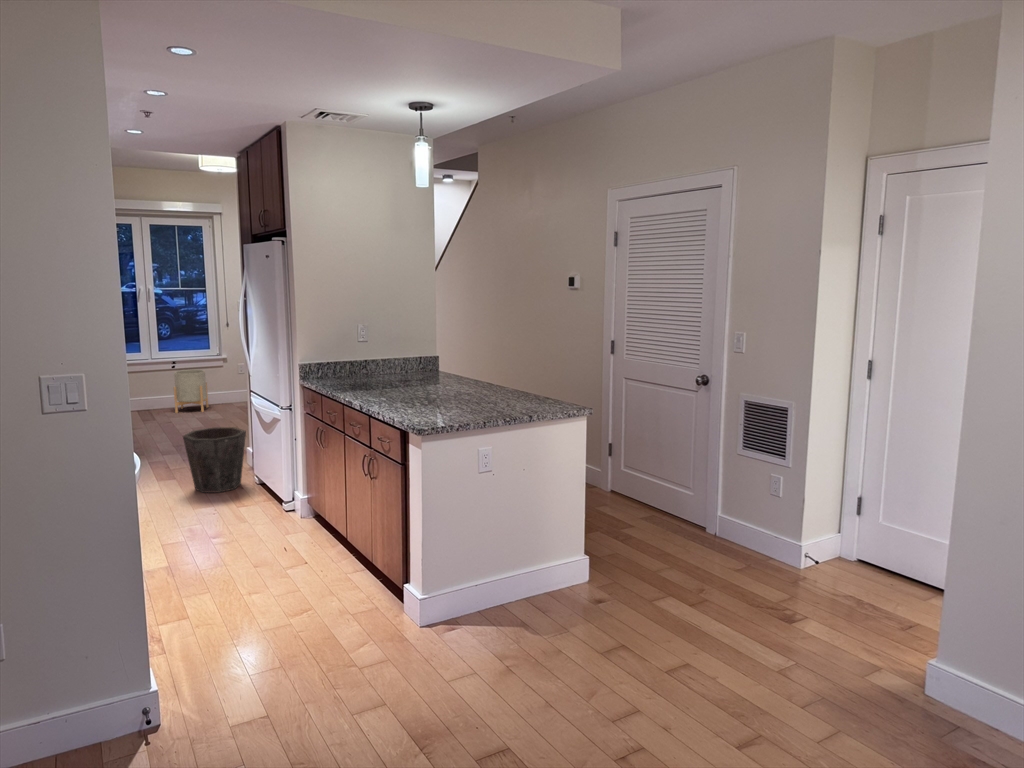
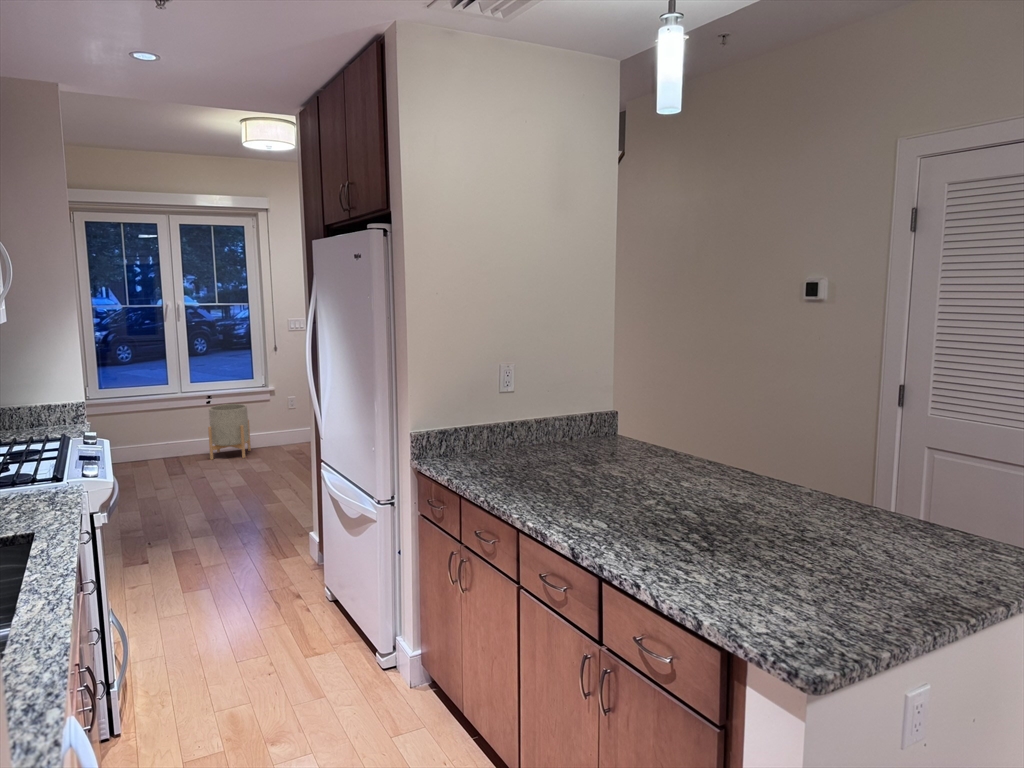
waste bin: present [183,427,246,493] -> none [220,509,312,613]

